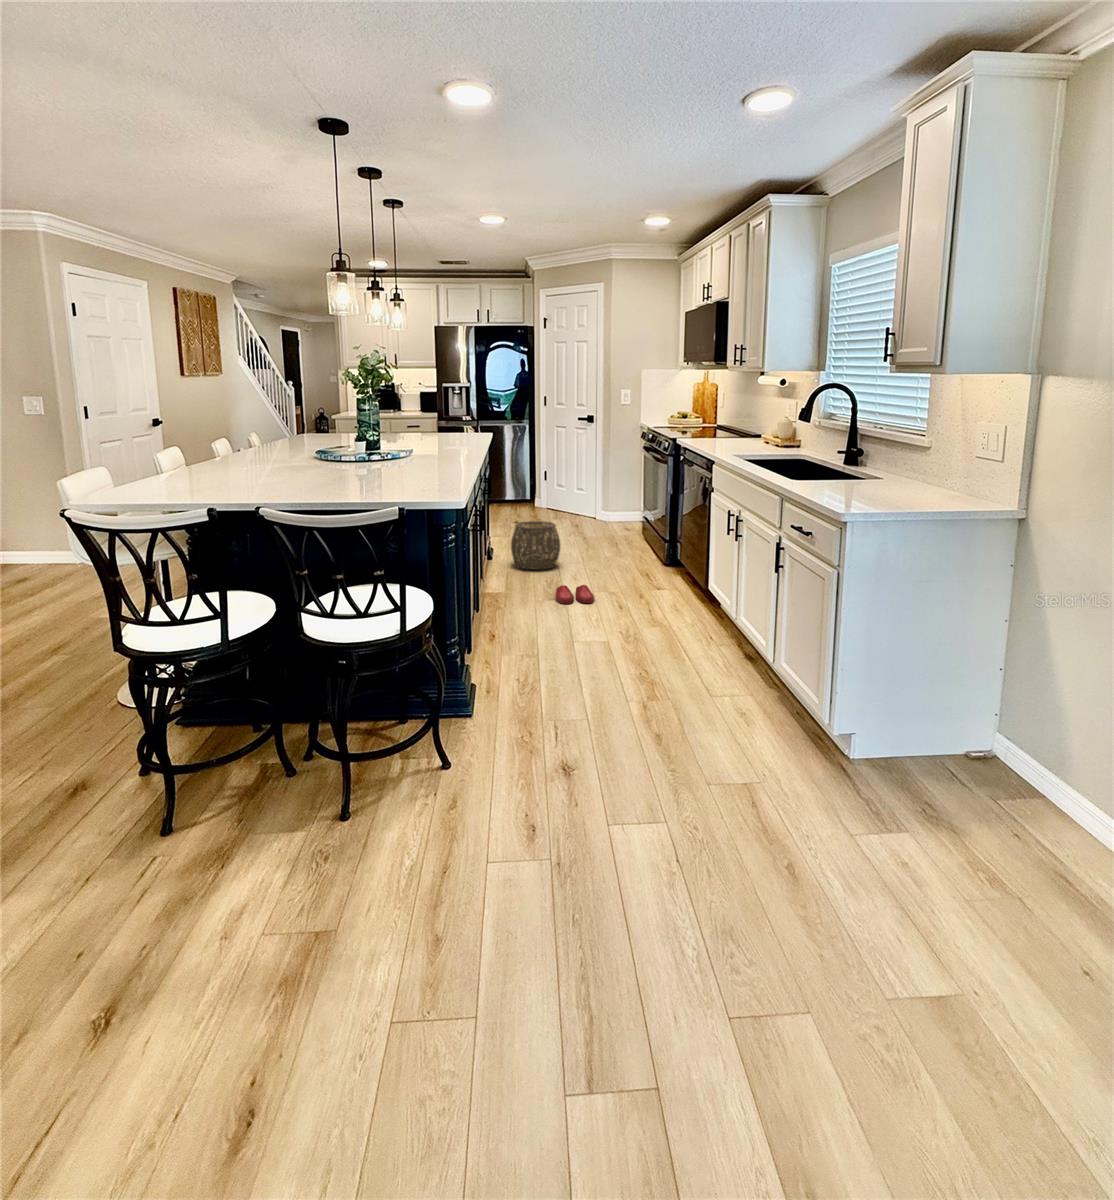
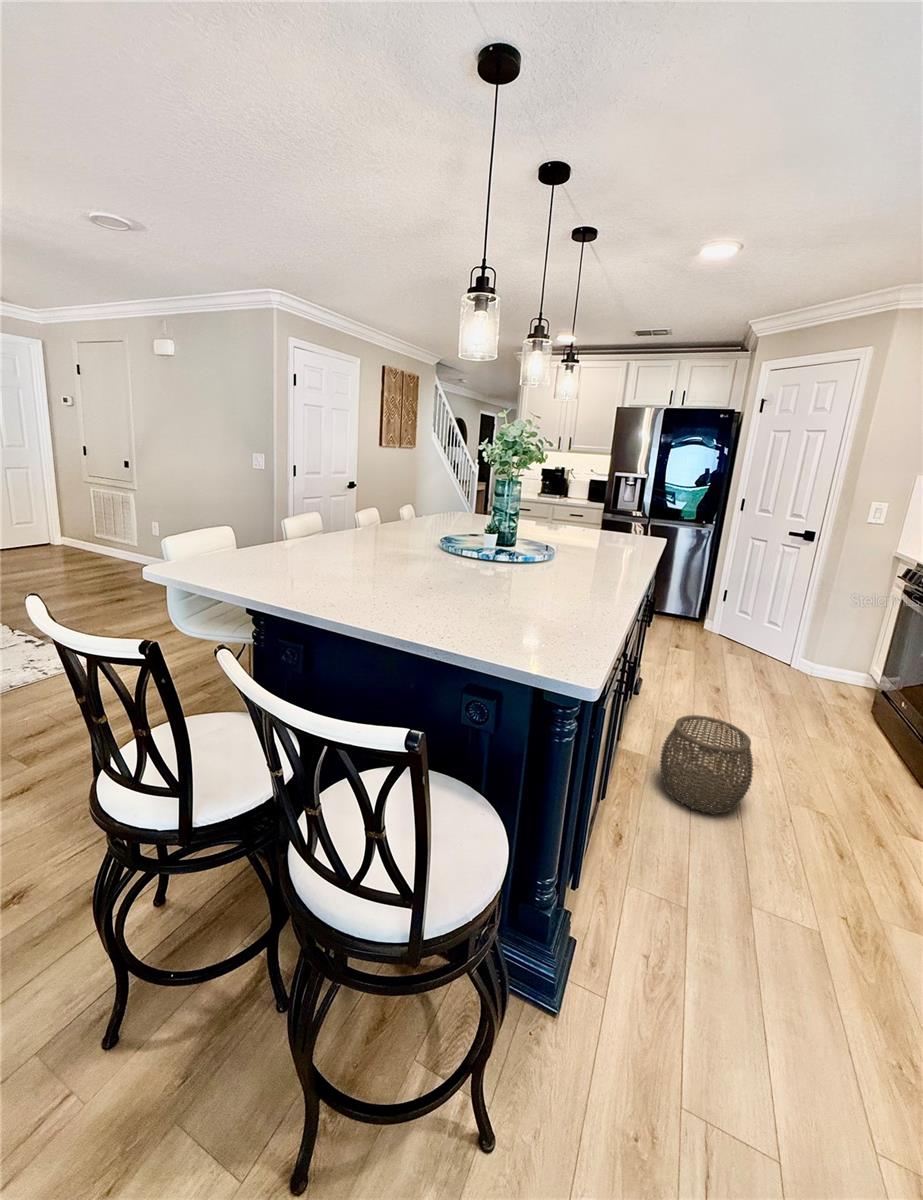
slippers: present [555,585,594,604] -> none [742,924,844,1043]

